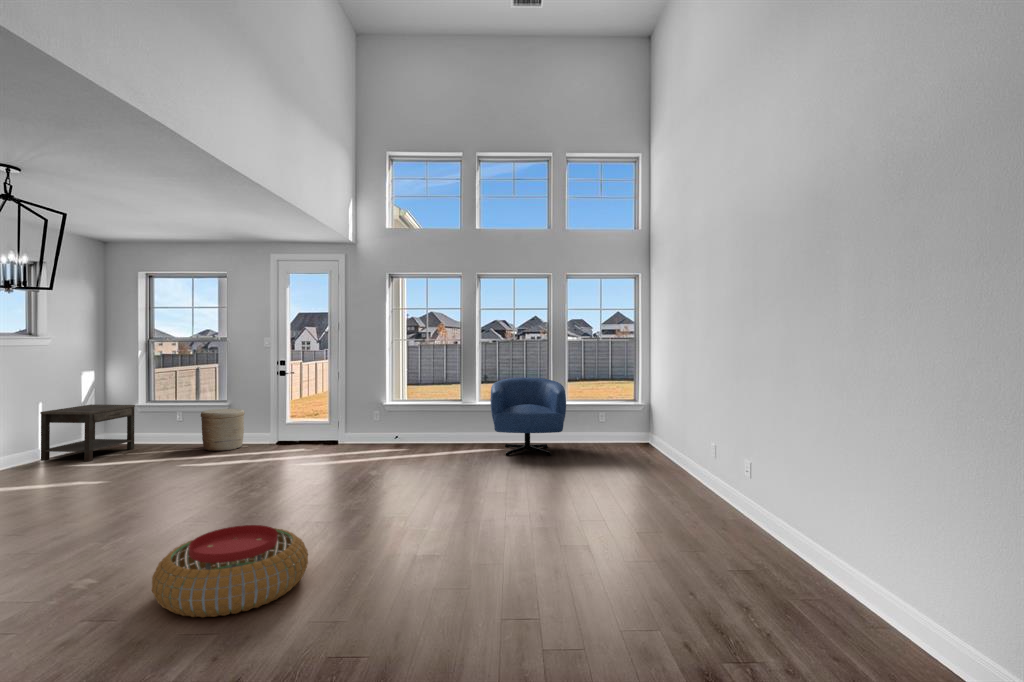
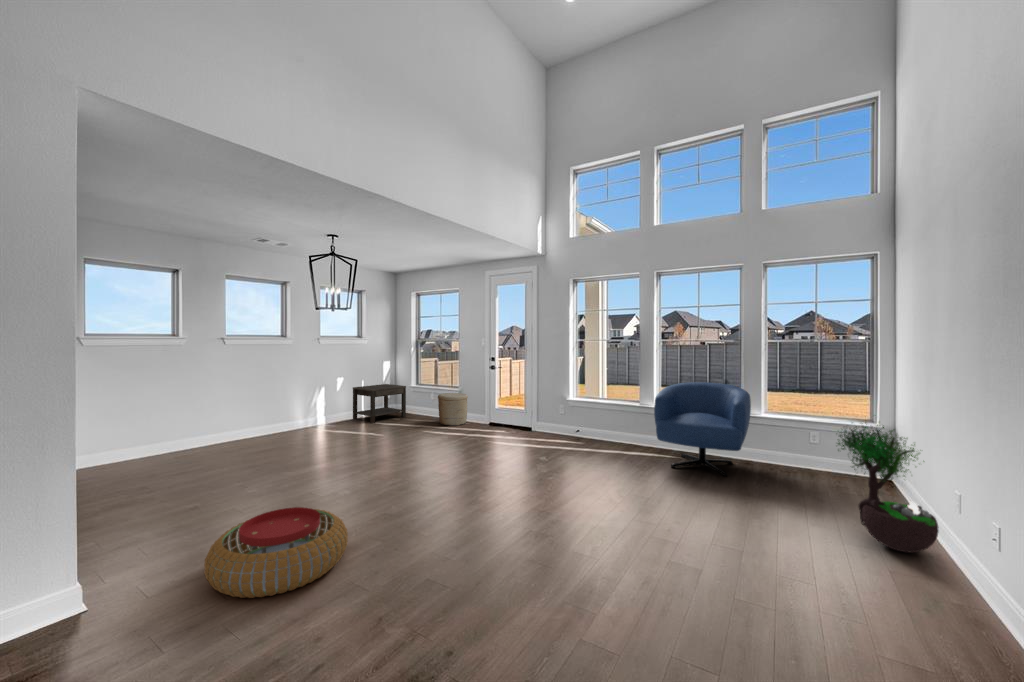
potted tree: none [636,390,692,477] -> present [838,422,939,553]

